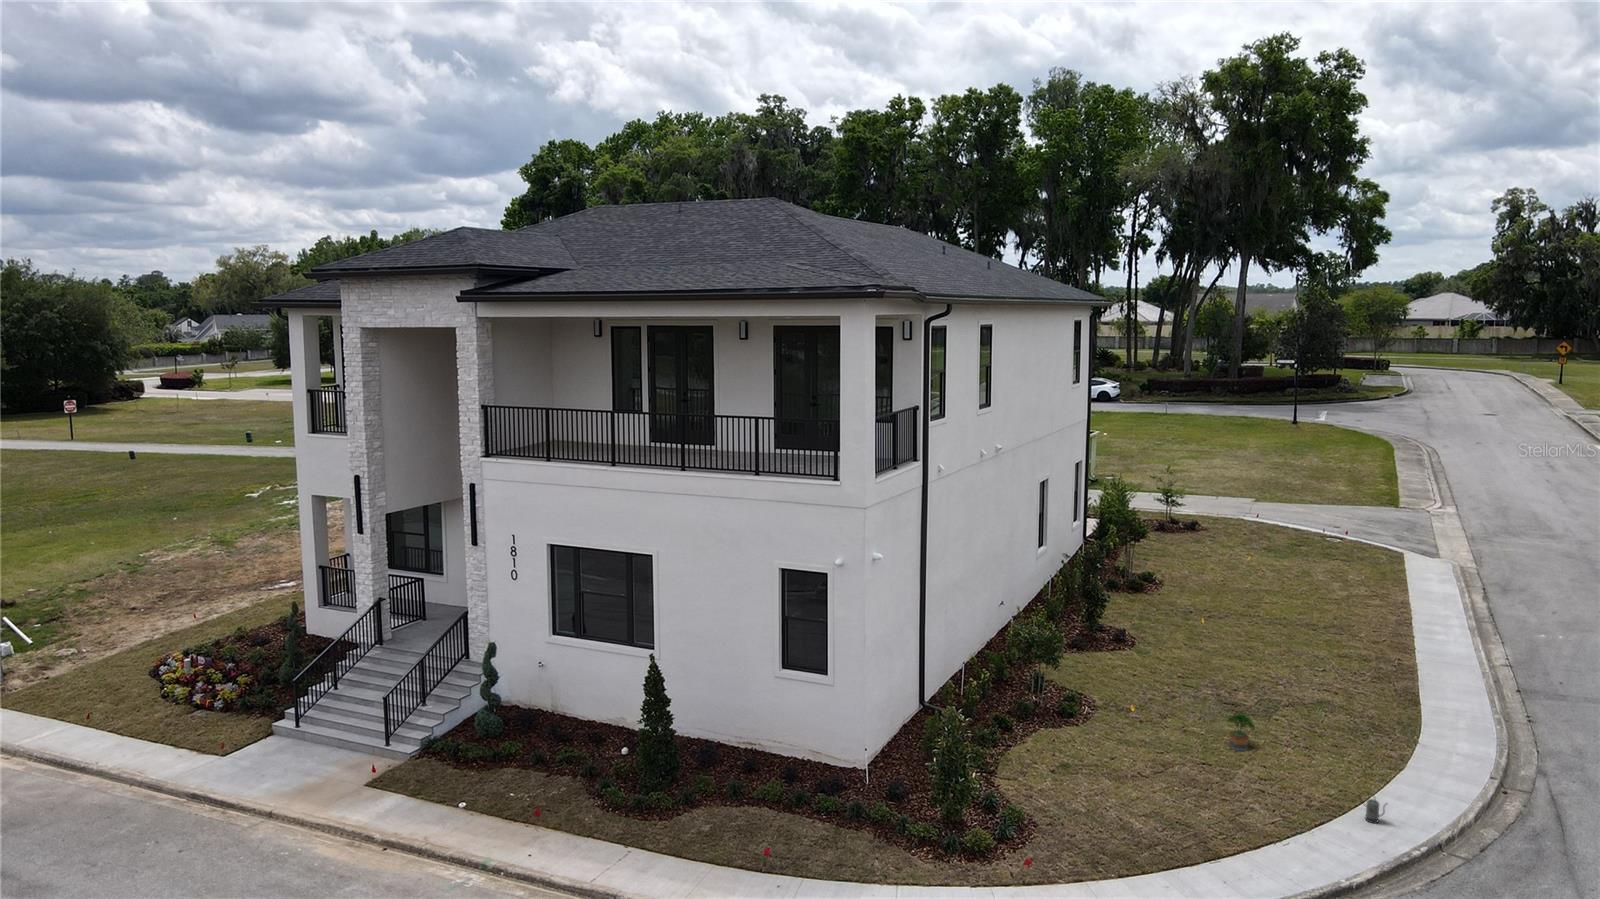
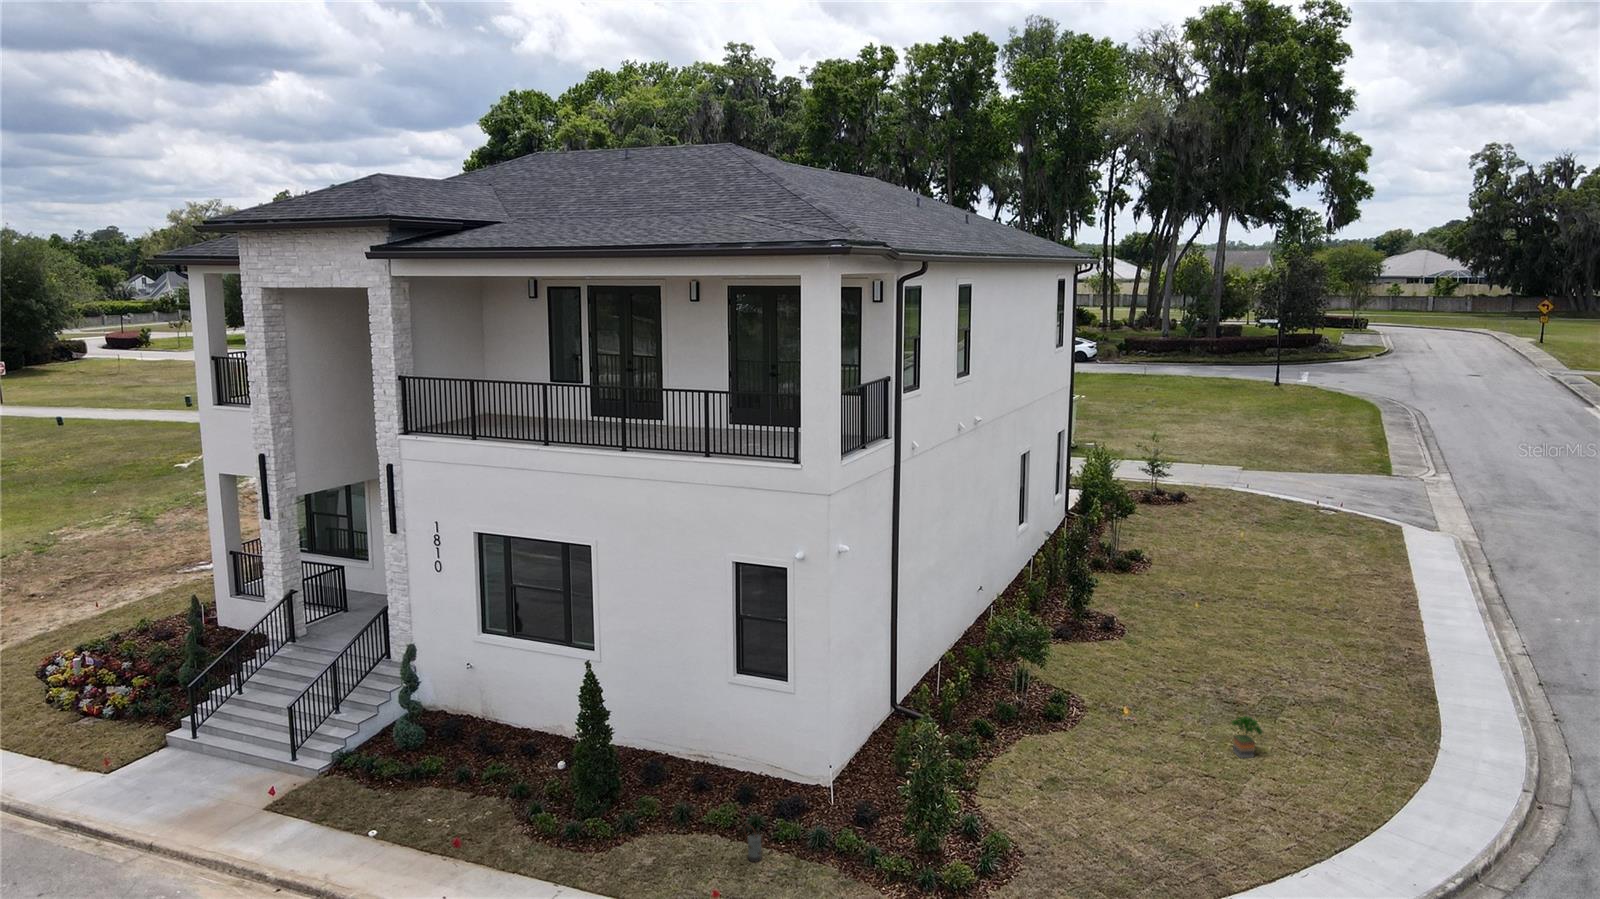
watering can: present [1360,792,1386,823] -> present [744,824,764,862]

